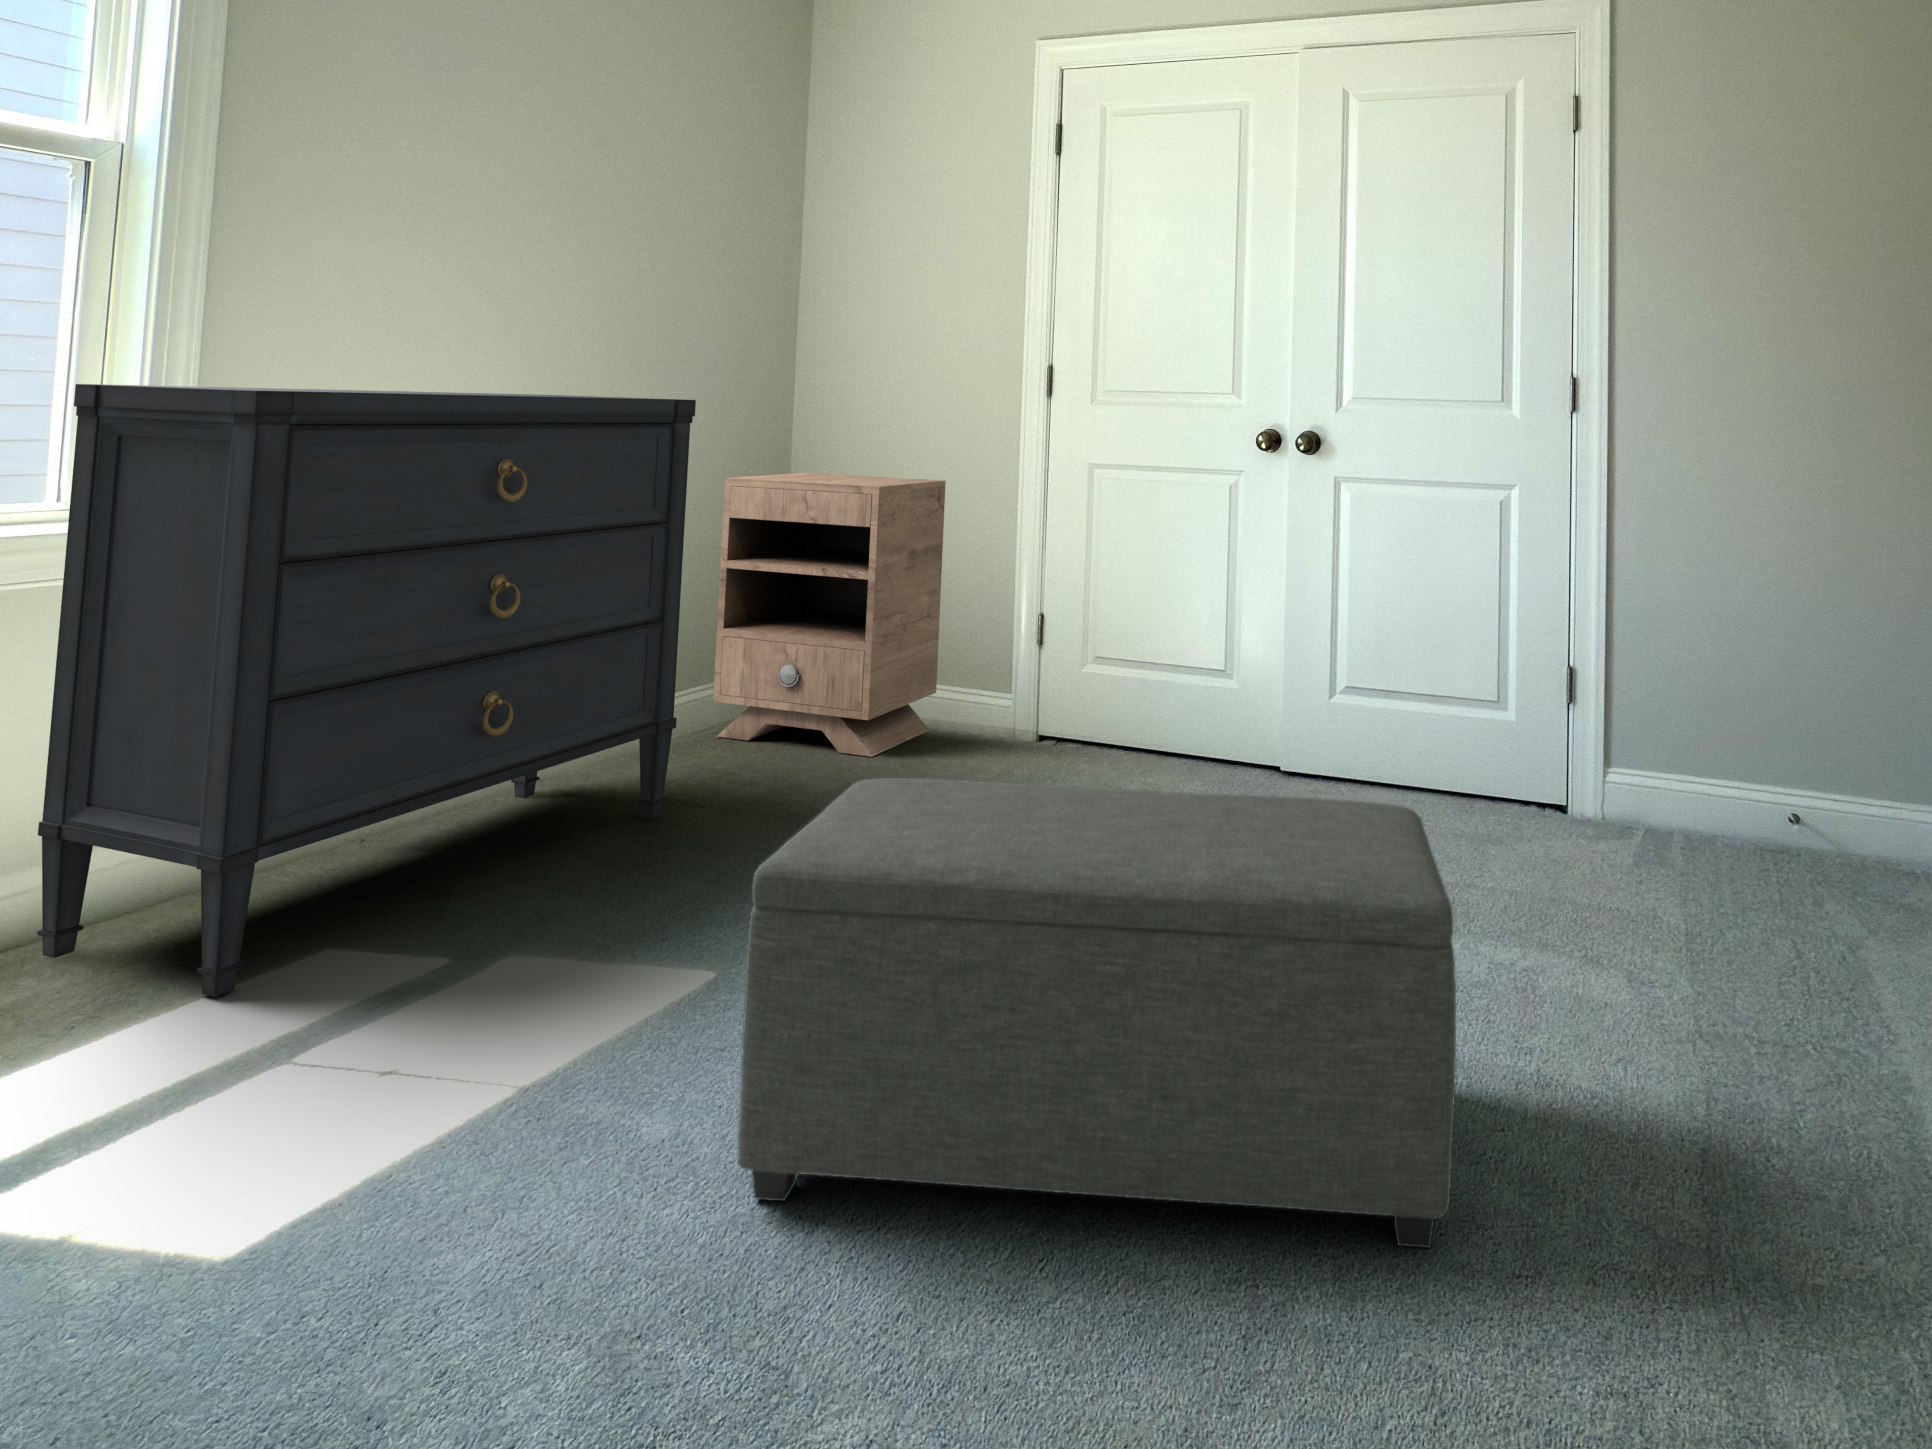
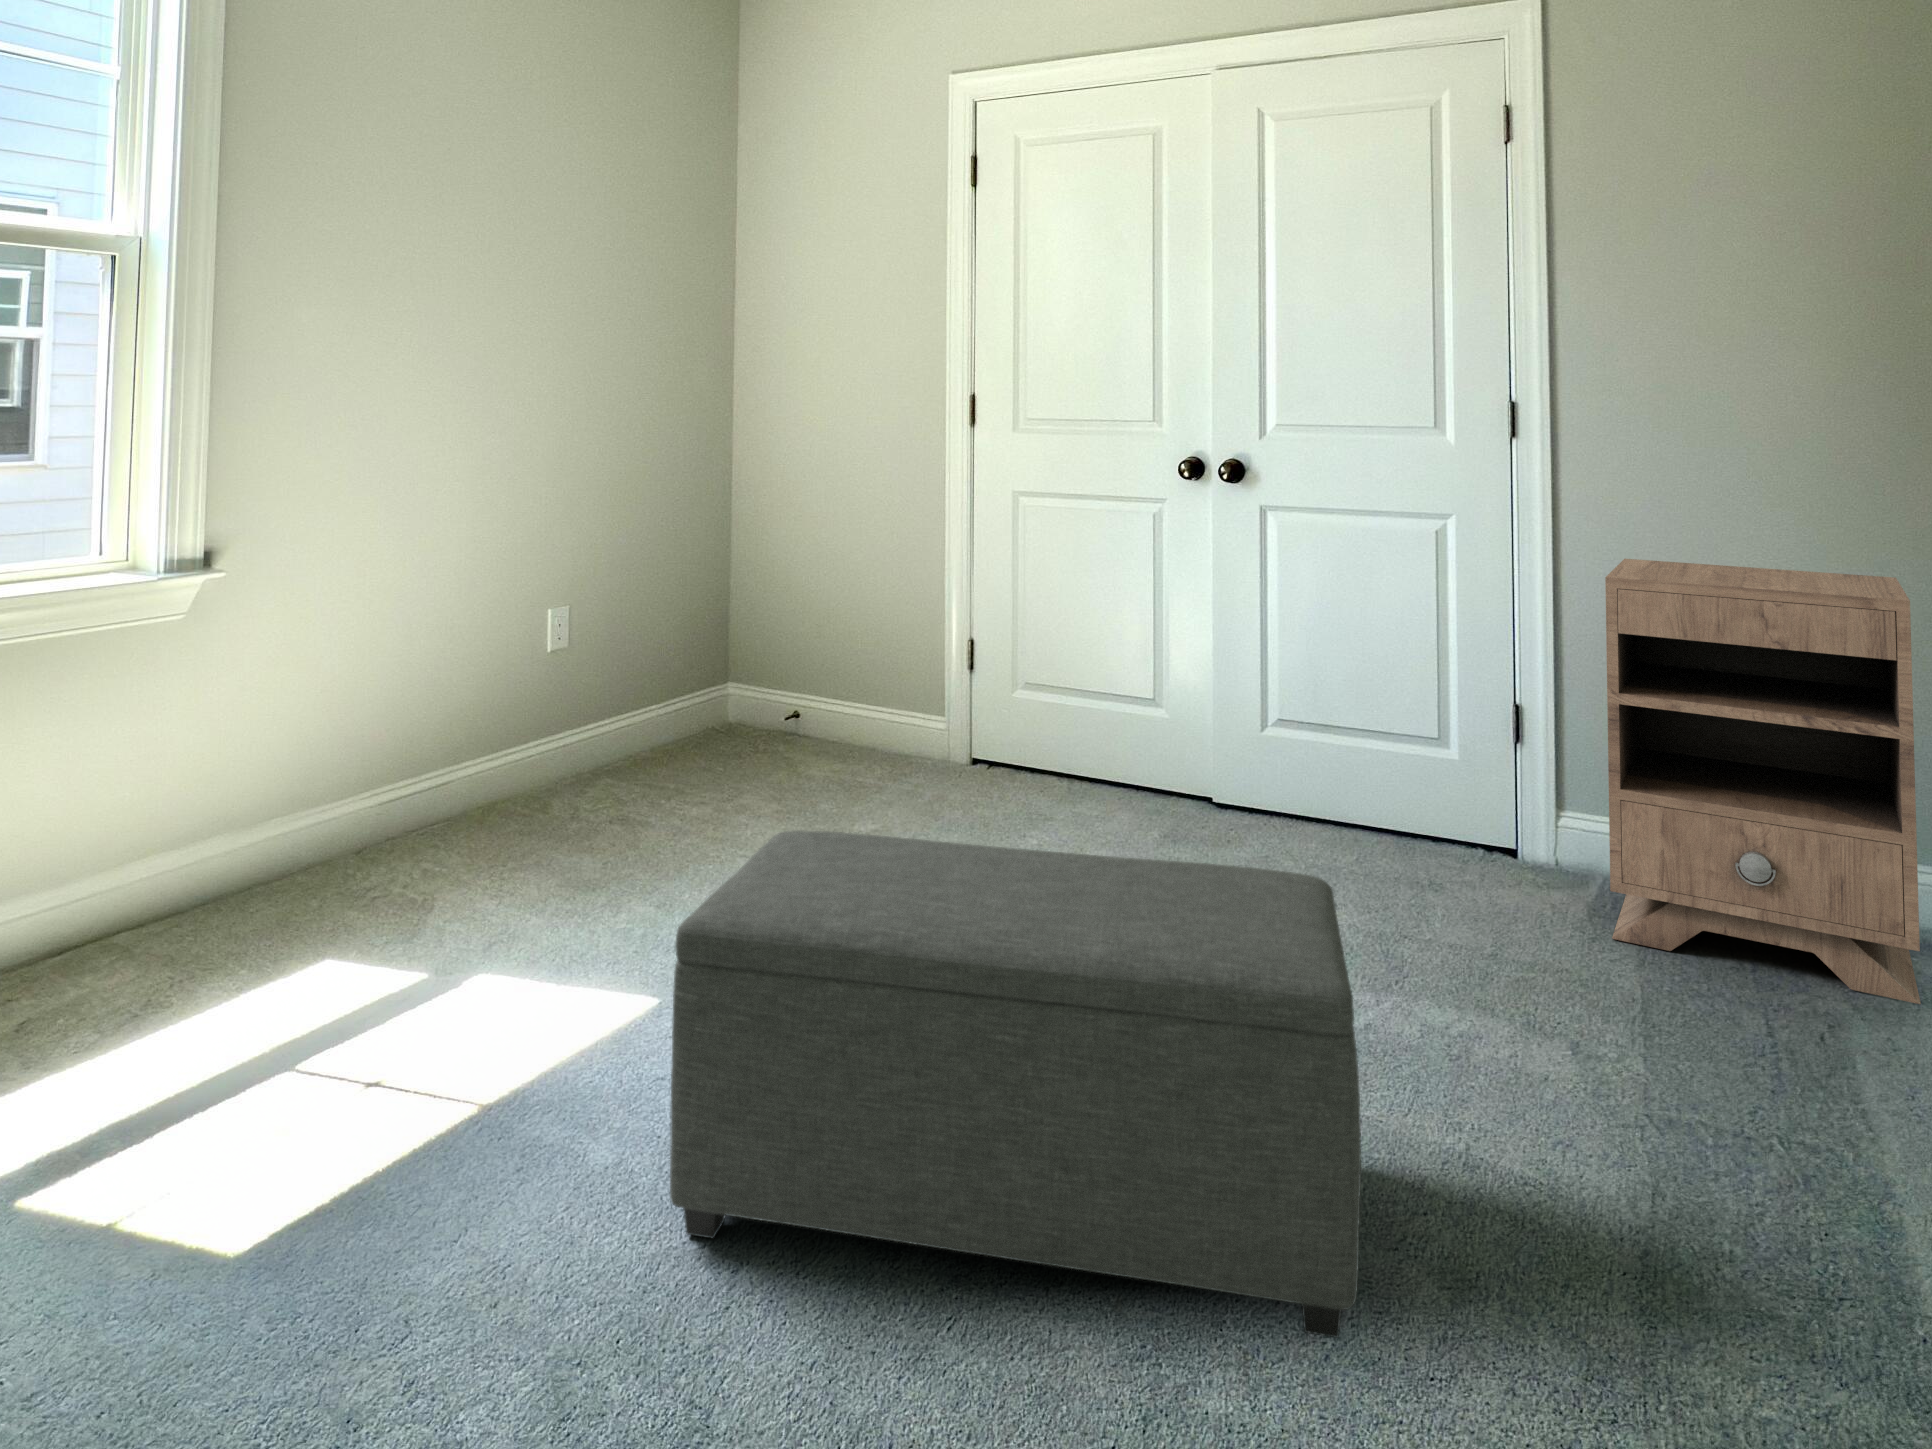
dresser: present [37,384,696,997] -> none [90,441,637,1005]
nightstand: present [713,473,946,757] -> present [1605,559,1921,1004]

